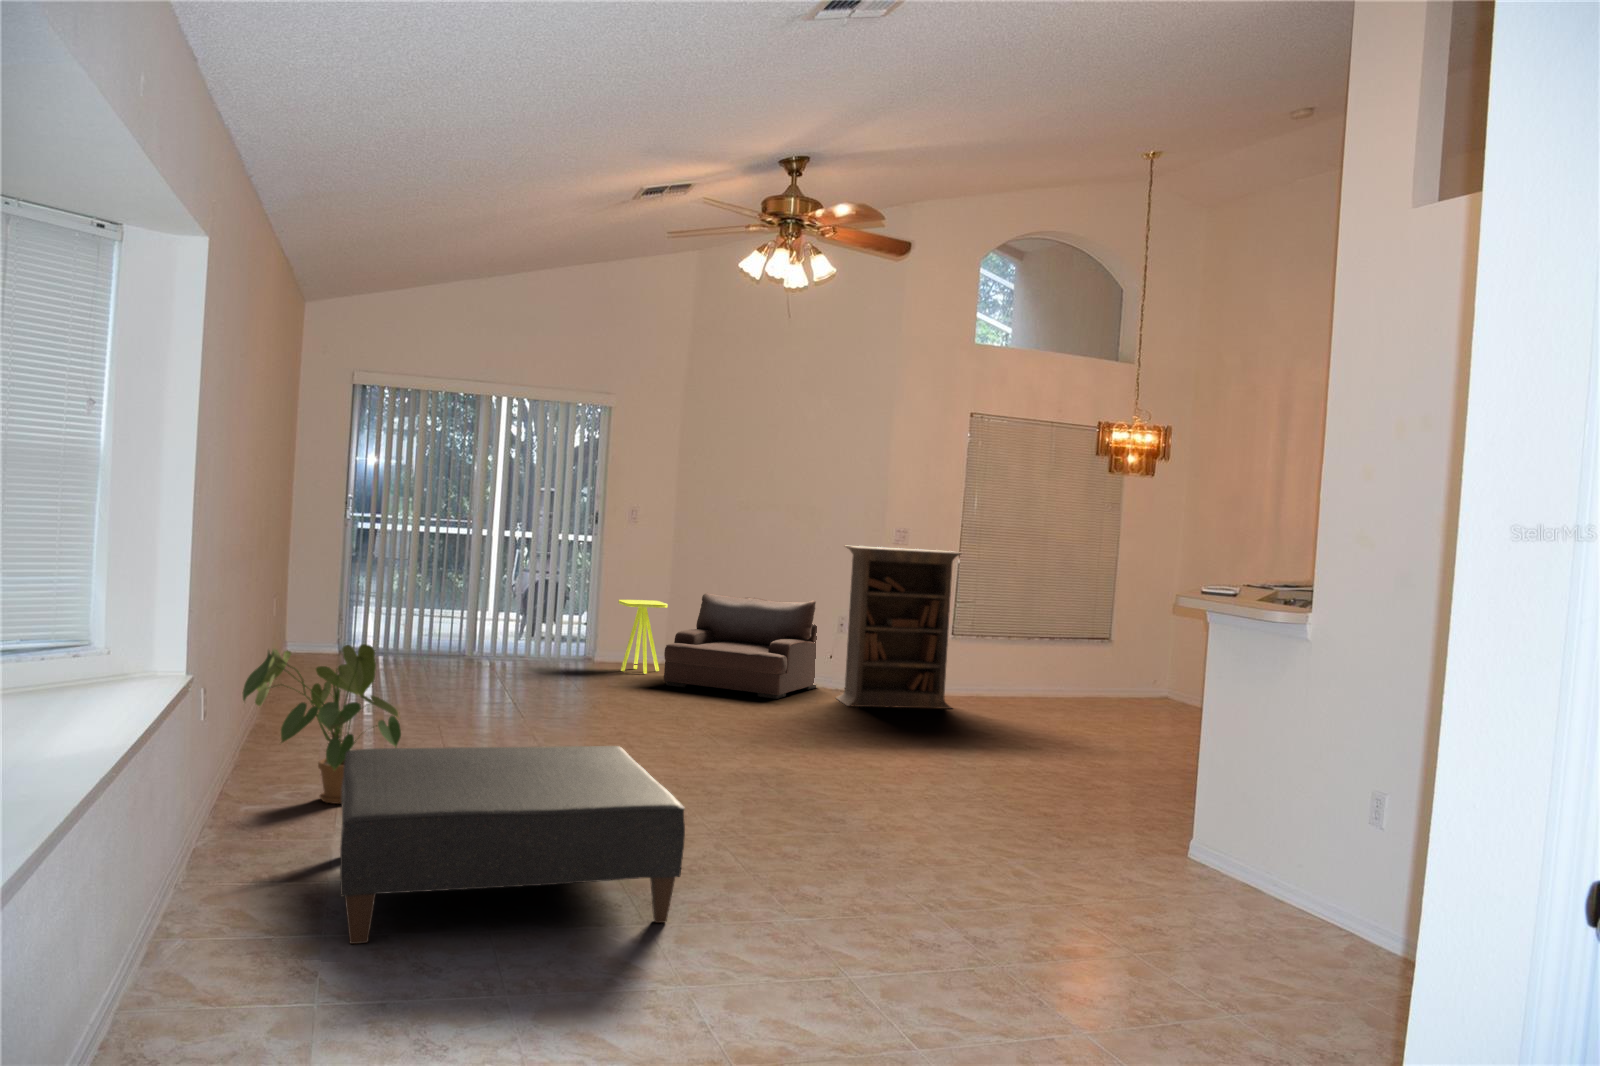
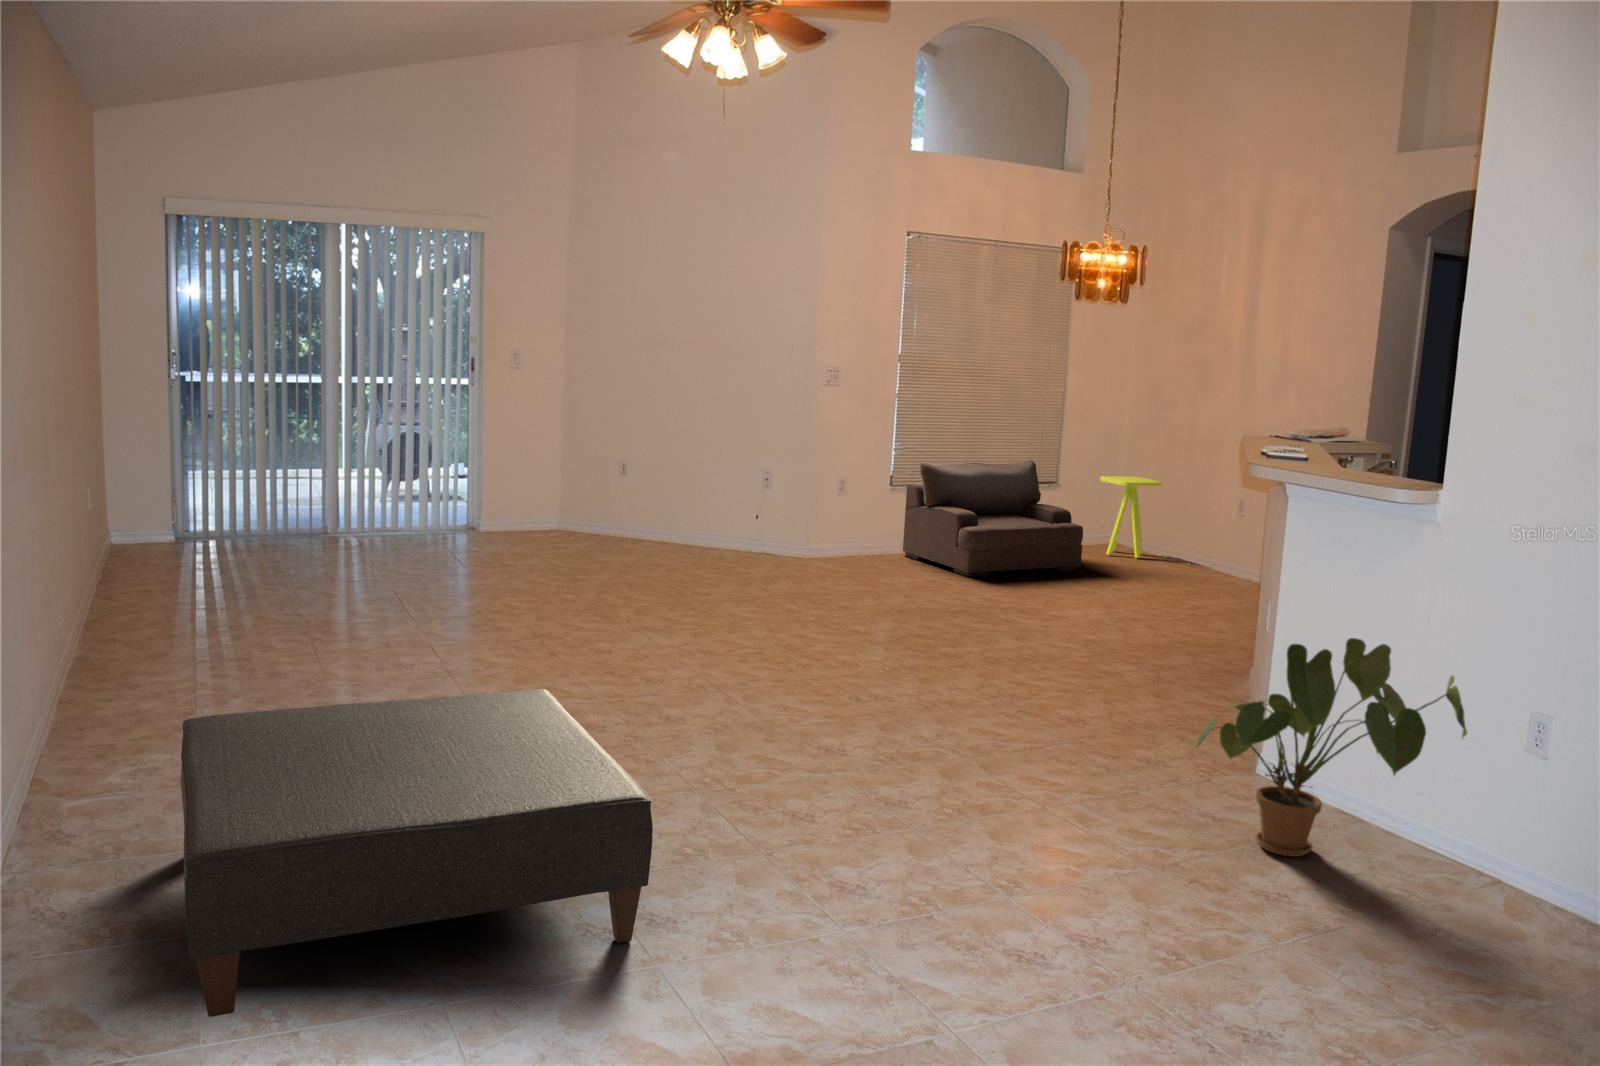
bookcase: present [836,546,961,709] -> none [766,391,914,578]
armchair: present [664,593,817,699] -> present [903,460,1083,576]
side table: present [618,600,668,674] -> present [1100,476,1162,558]
house plant: present [243,644,401,804] -> present [1196,638,1467,857]

